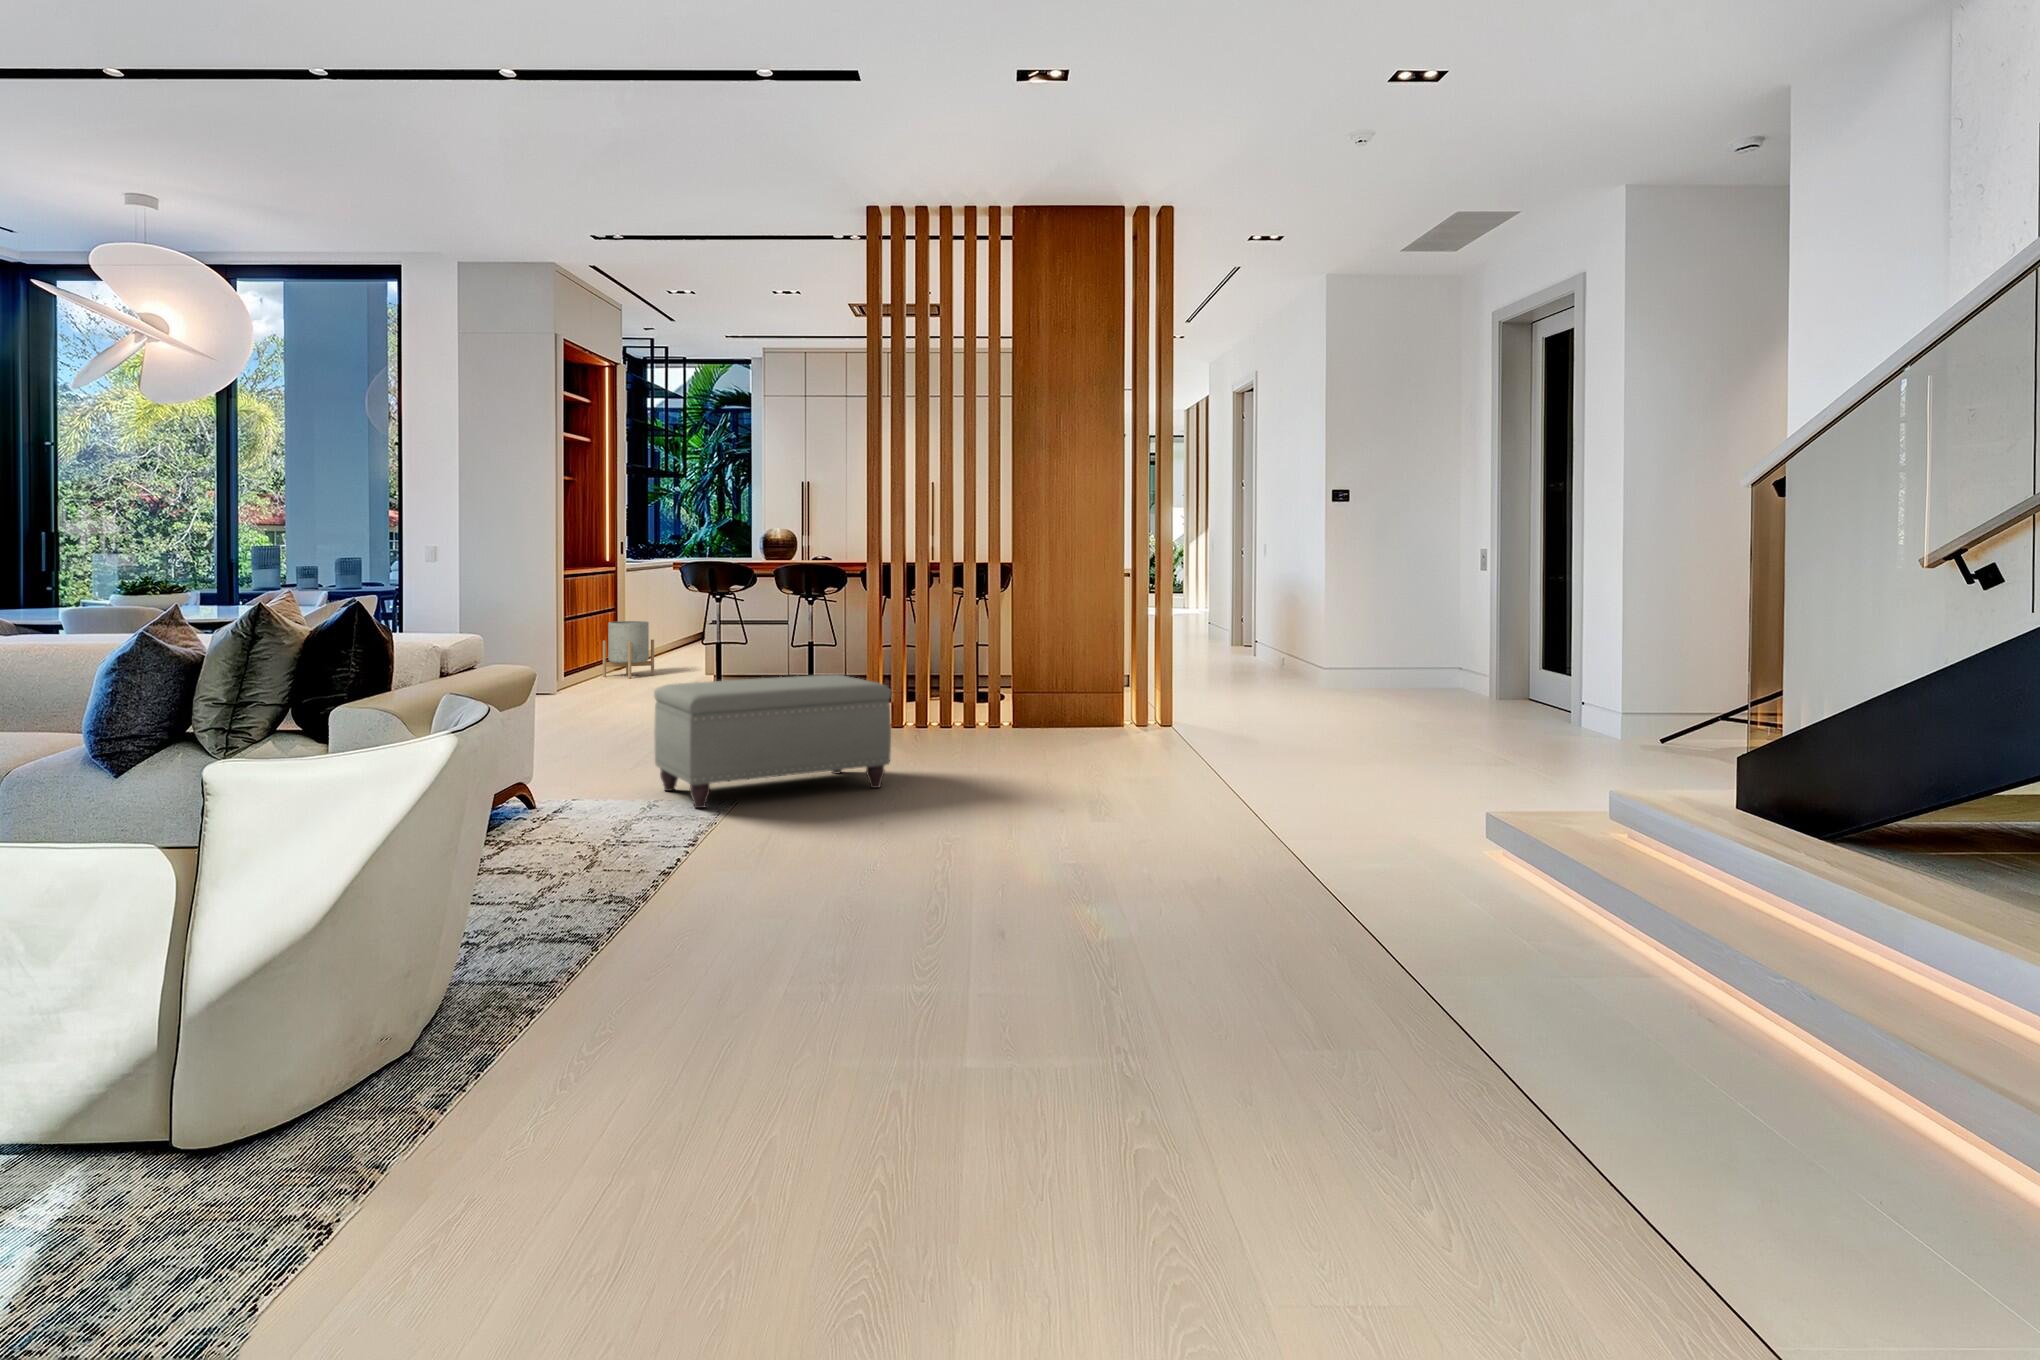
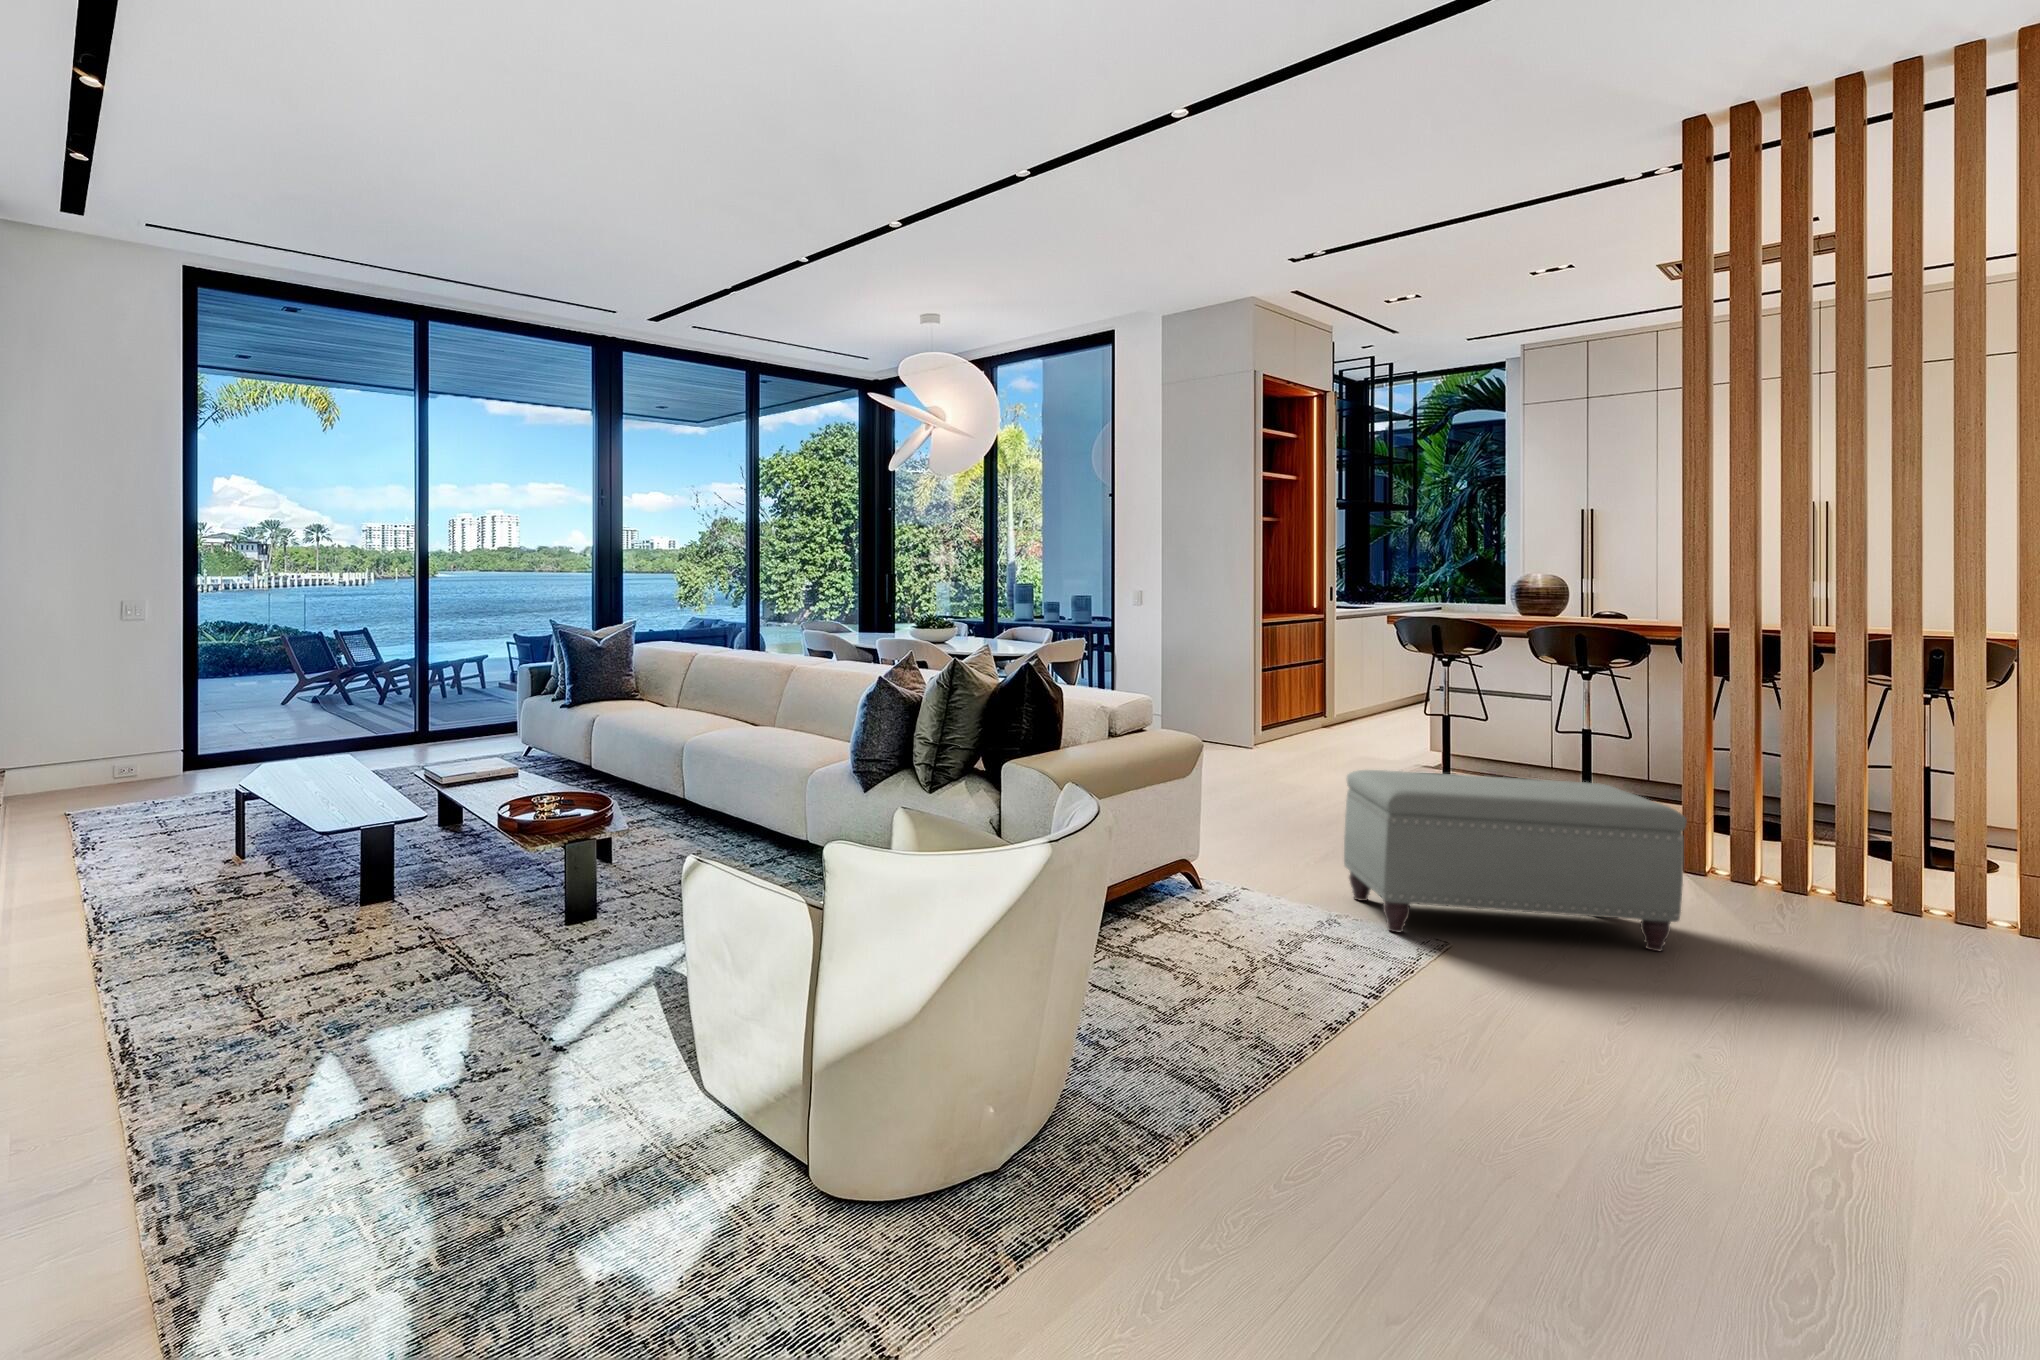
planter: present [603,621,654,678] -> none [1306,675,1369,743]

